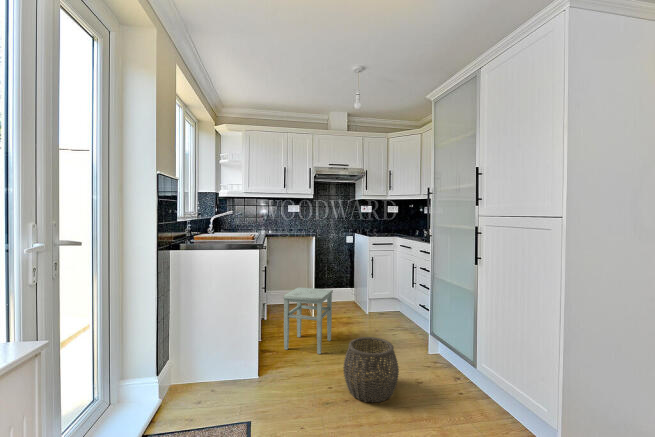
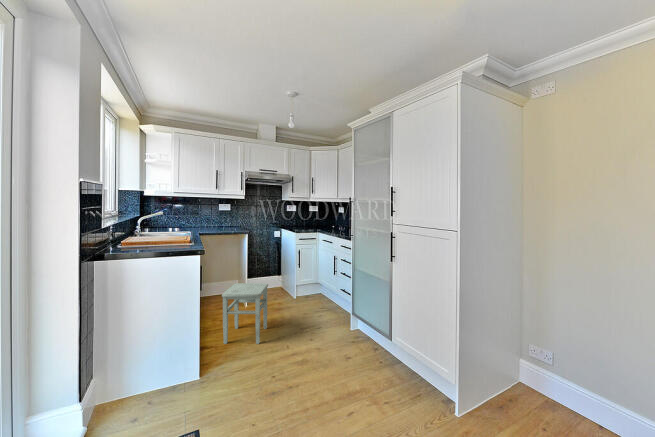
woven basket: present [343,337,399,403] -> none [285,327,334,388]

